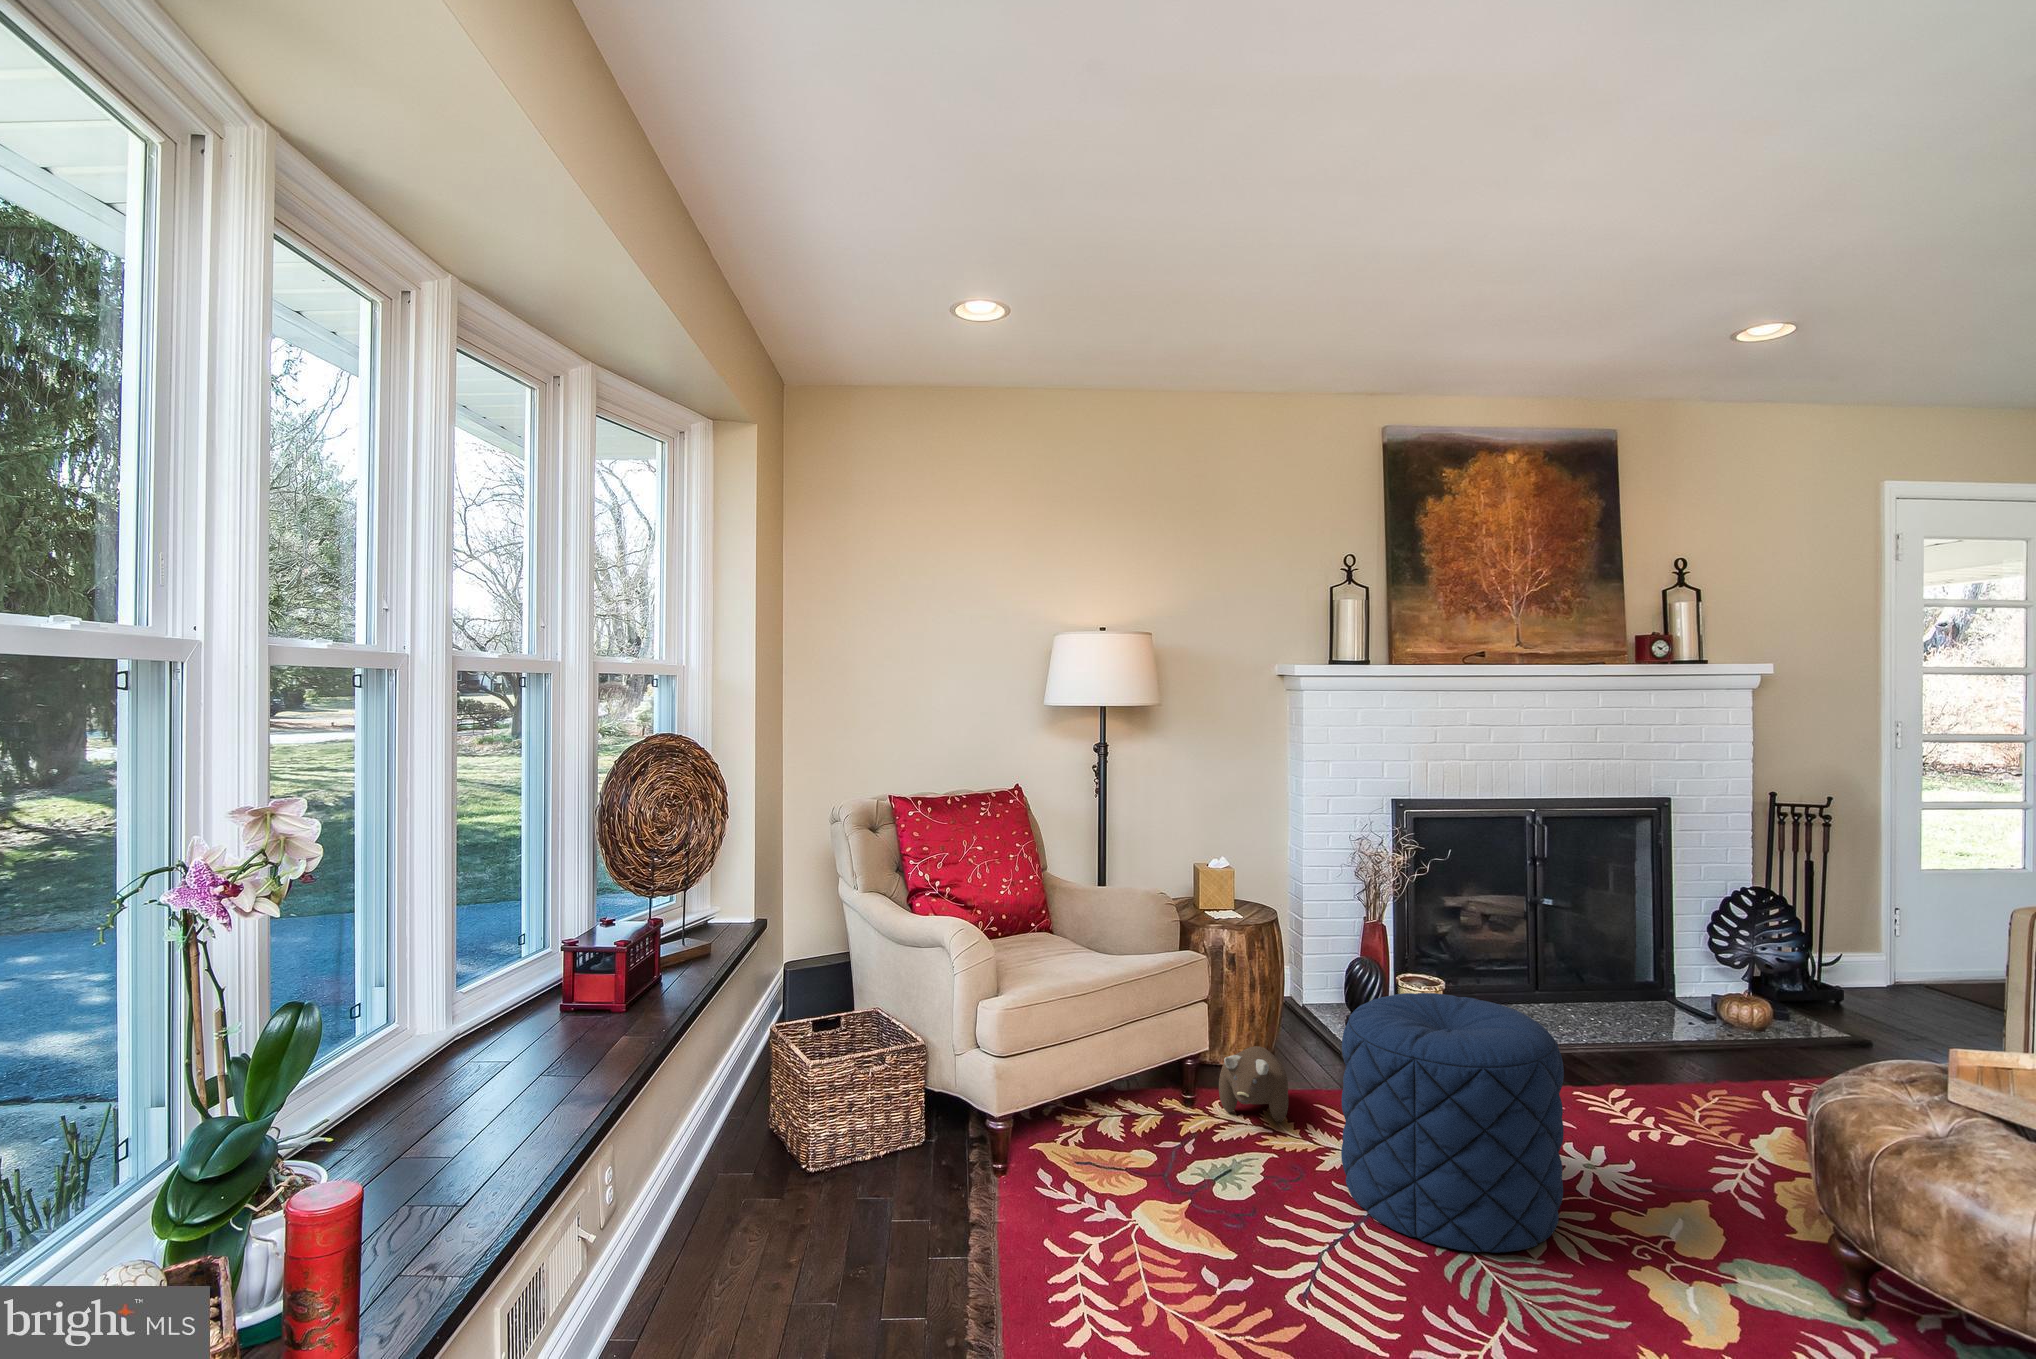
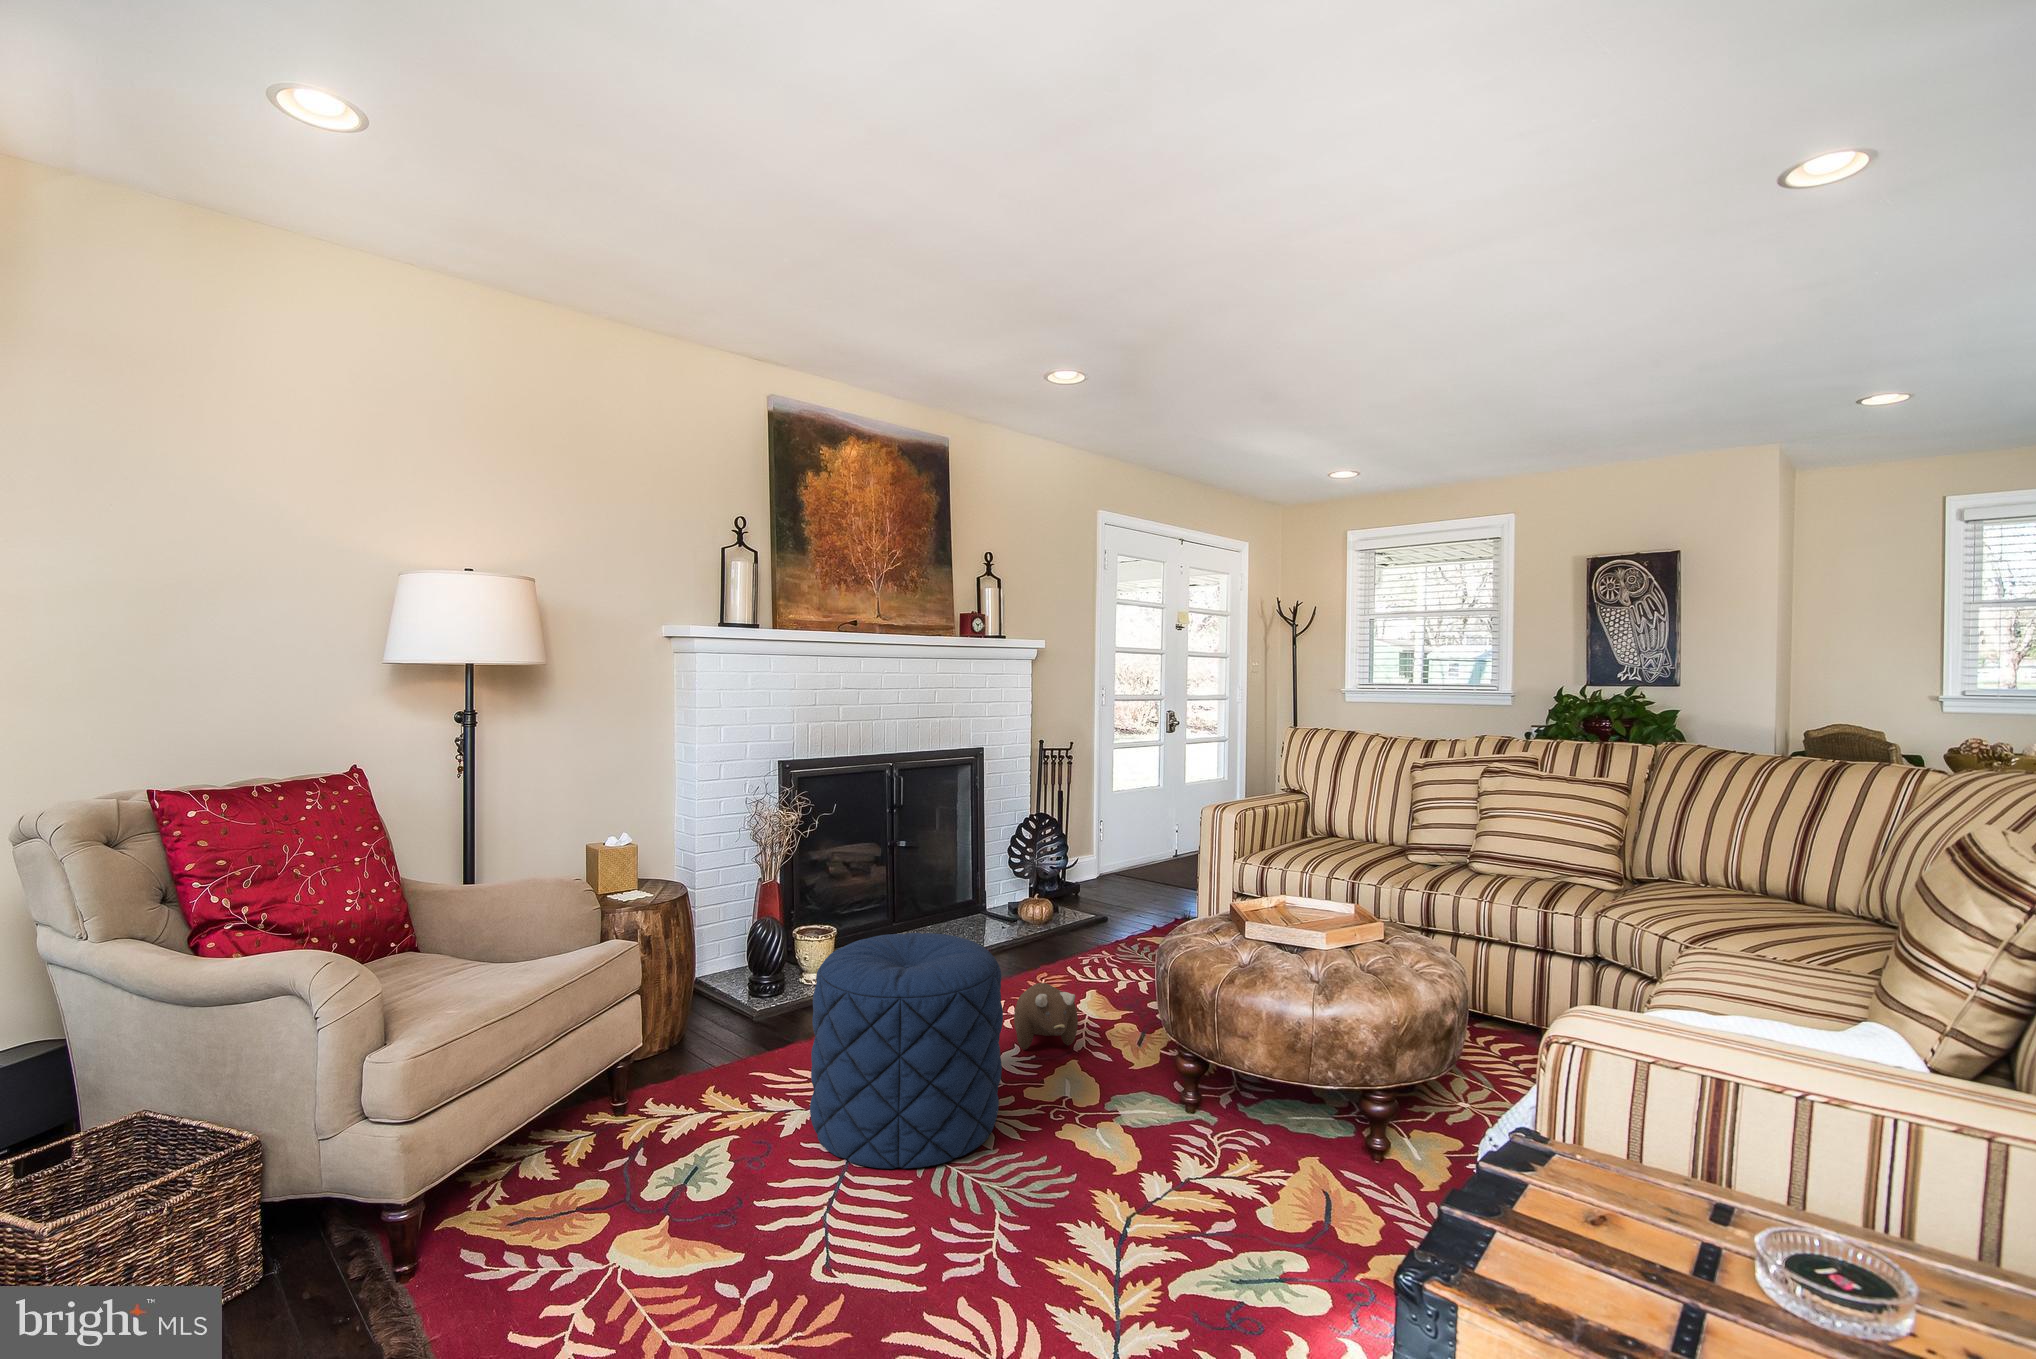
plush toy: present [1219,1046,1288,1122] -> present [1014,983,1078,1050]

